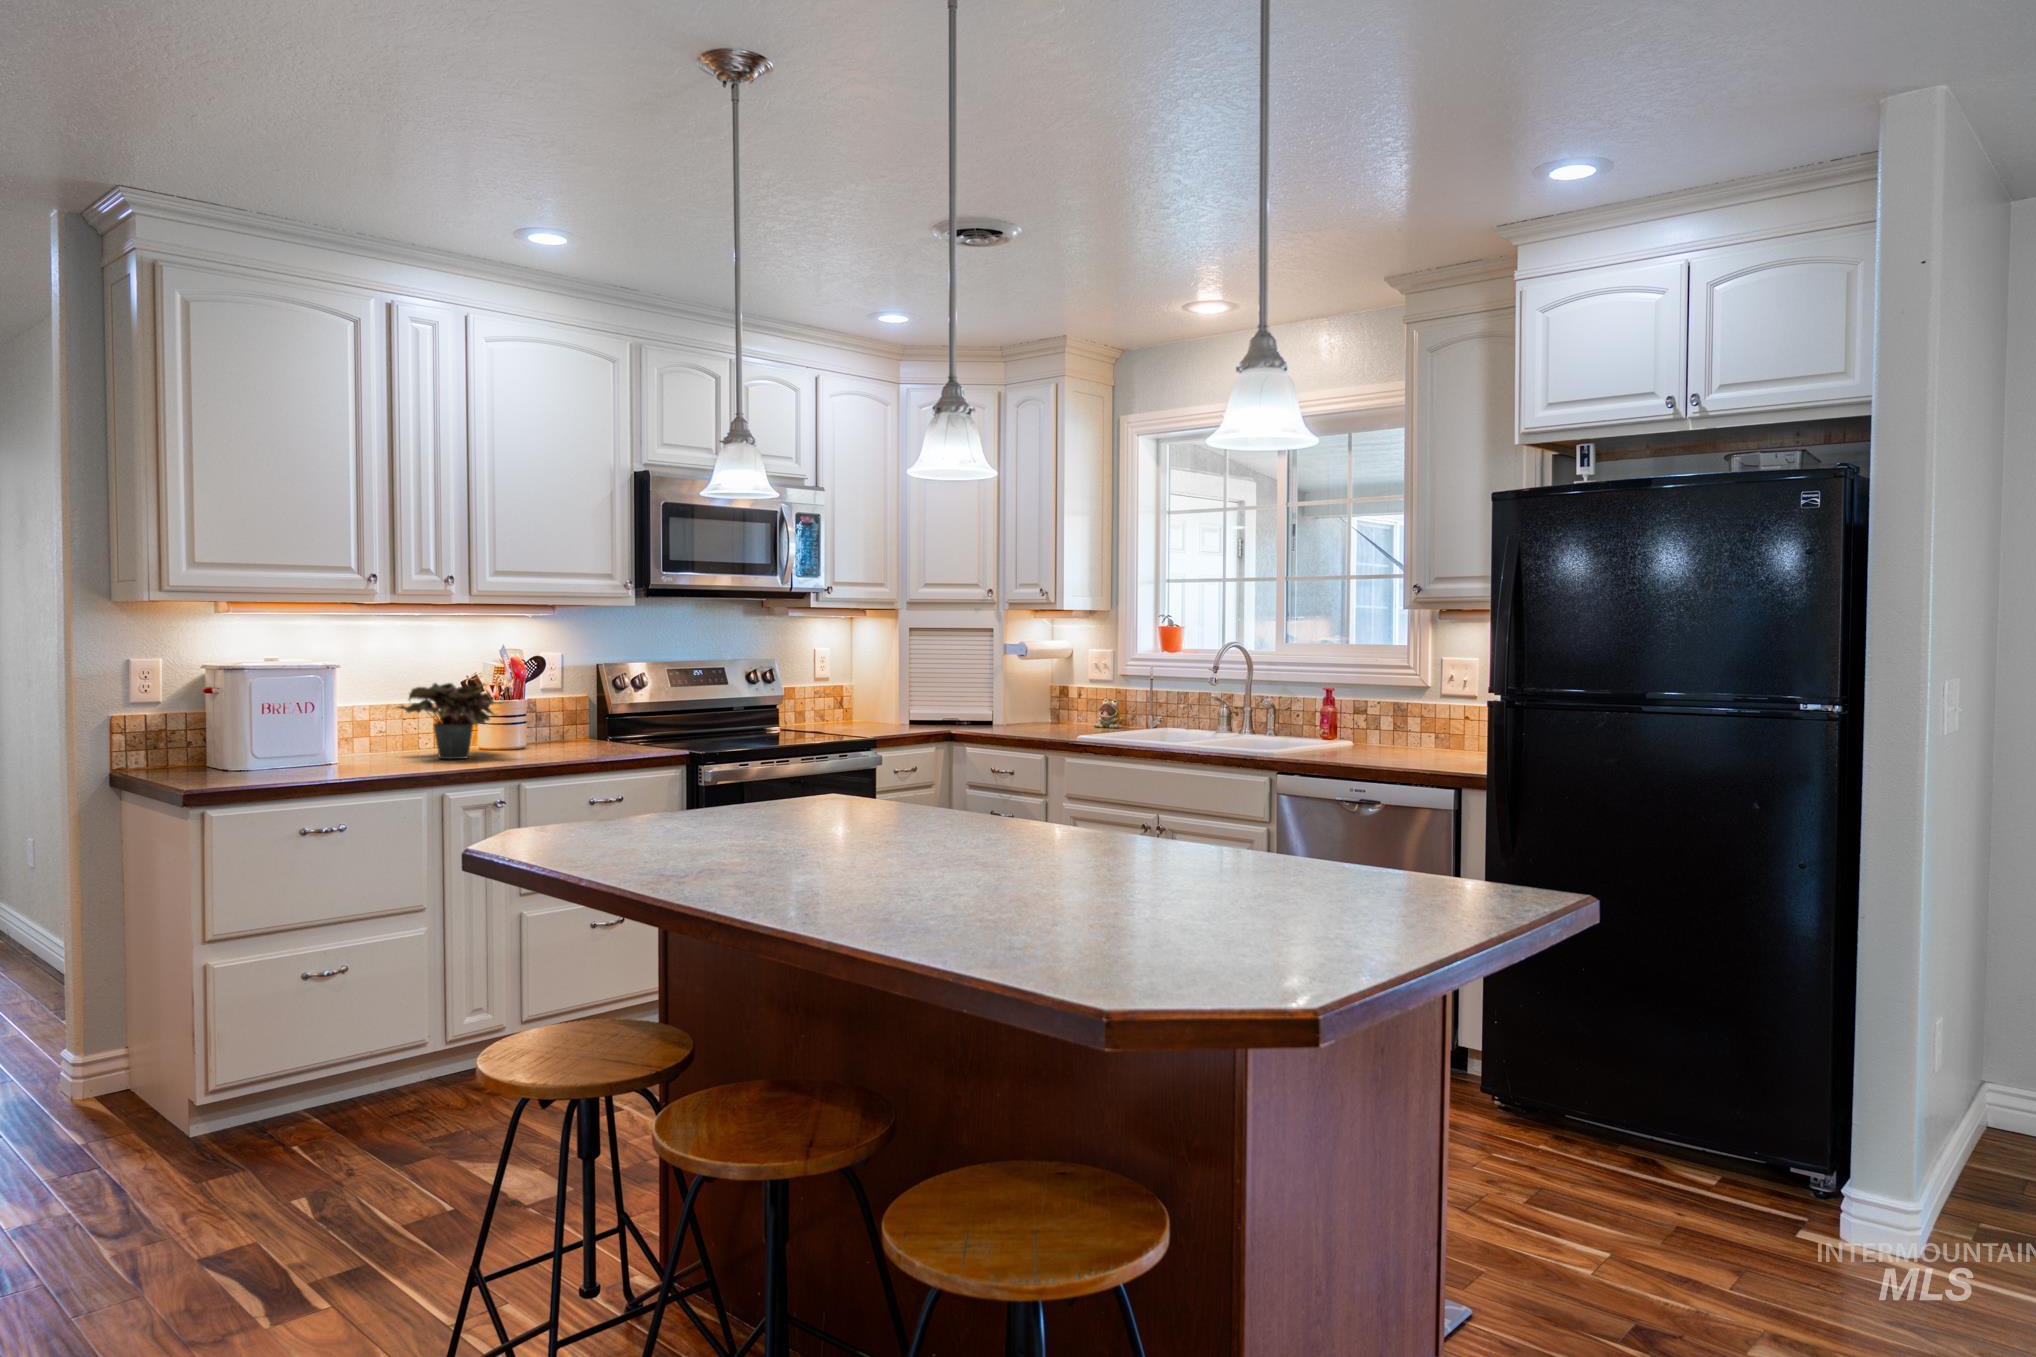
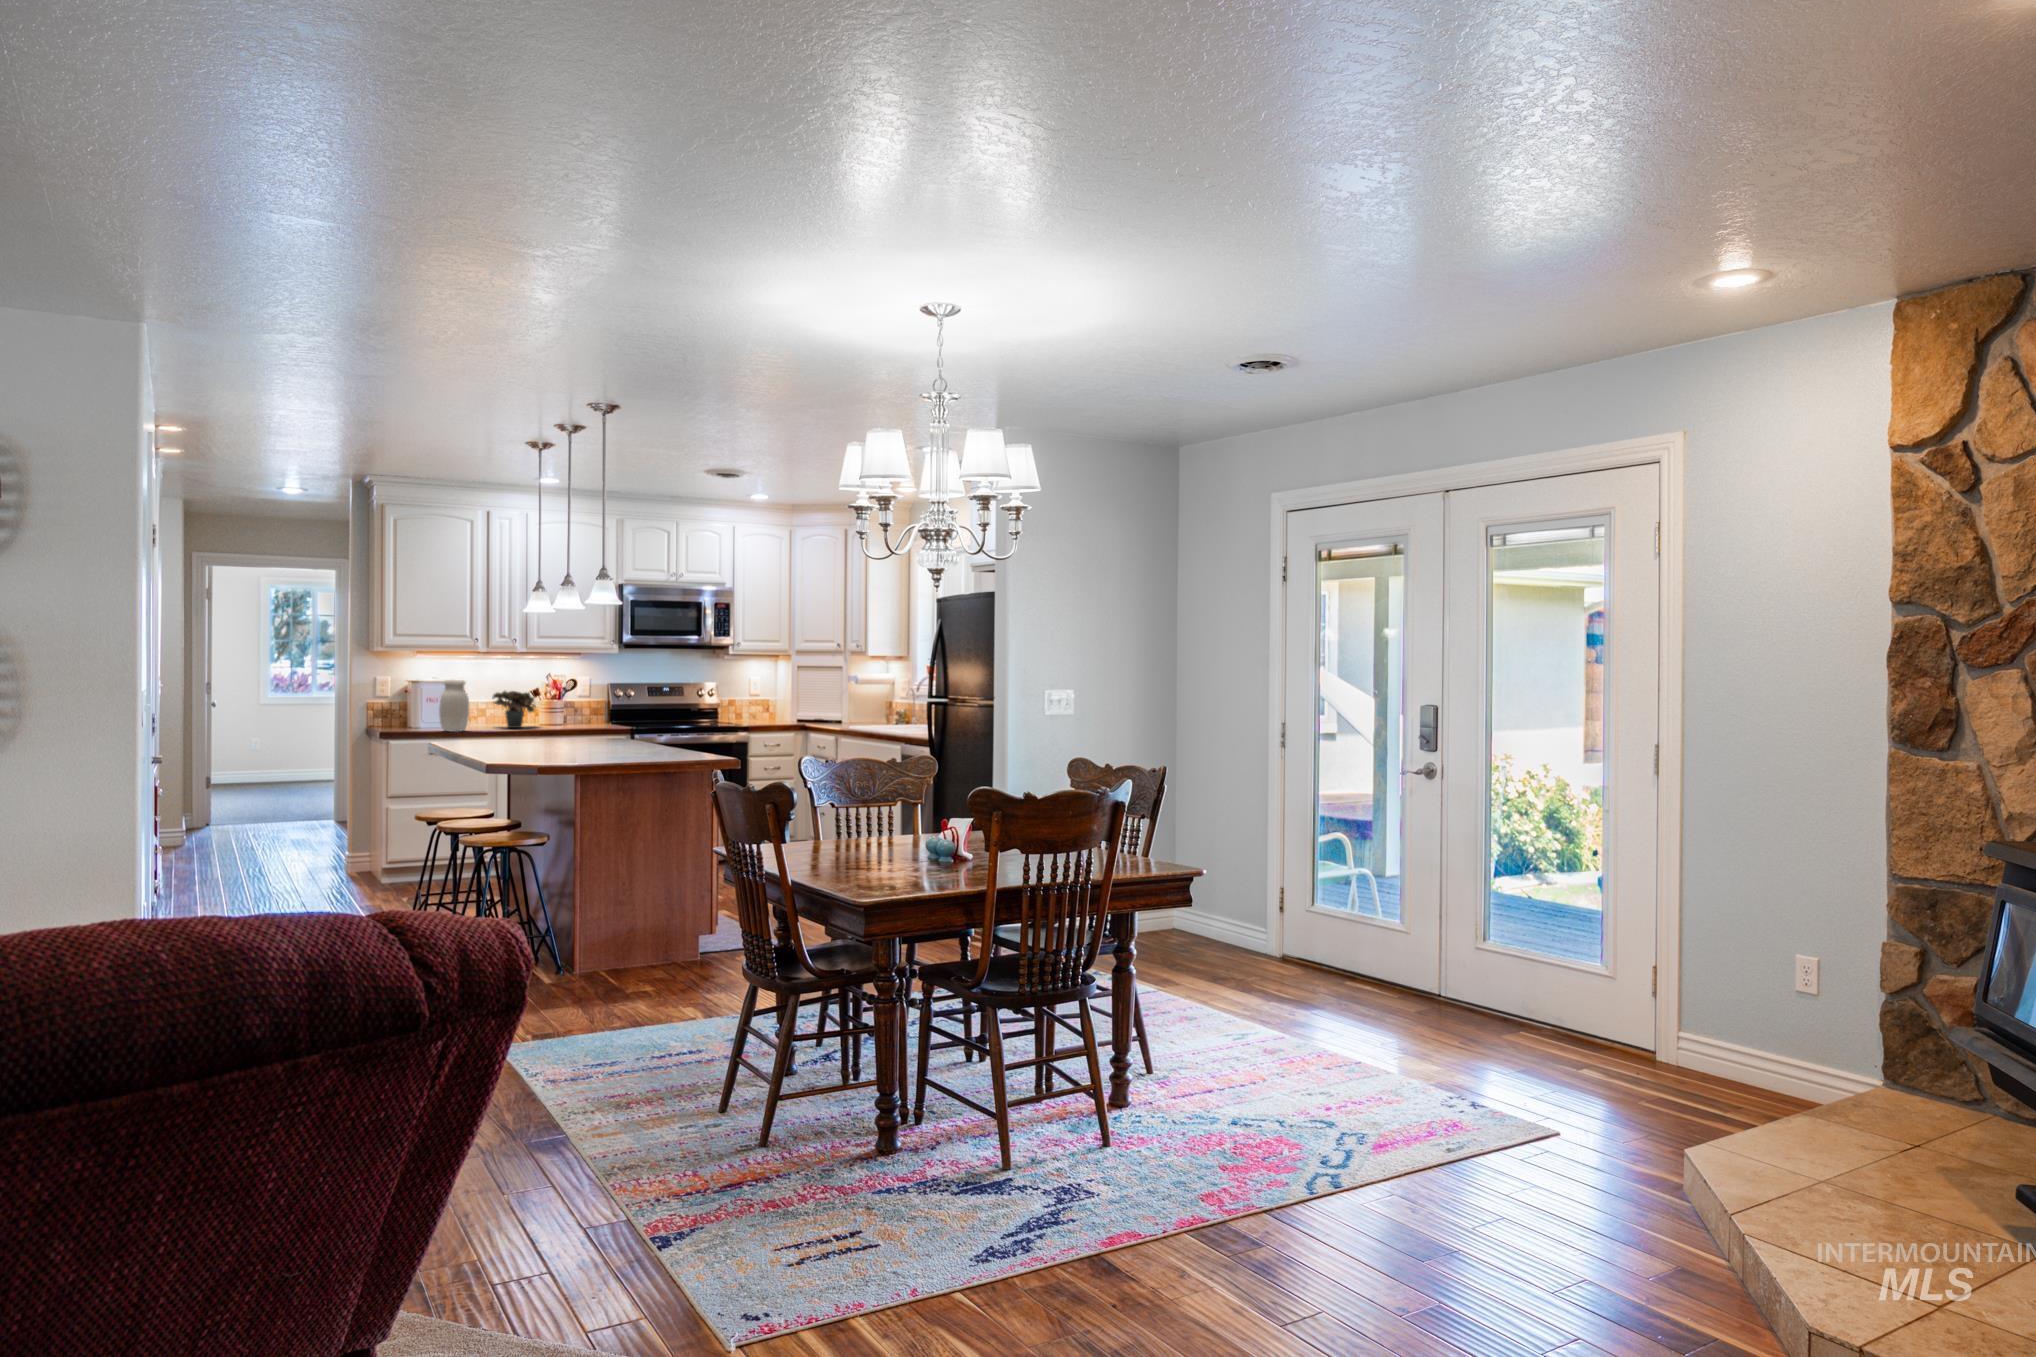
jar: none [311,663,377,775] -> present [439,680,469,732]

